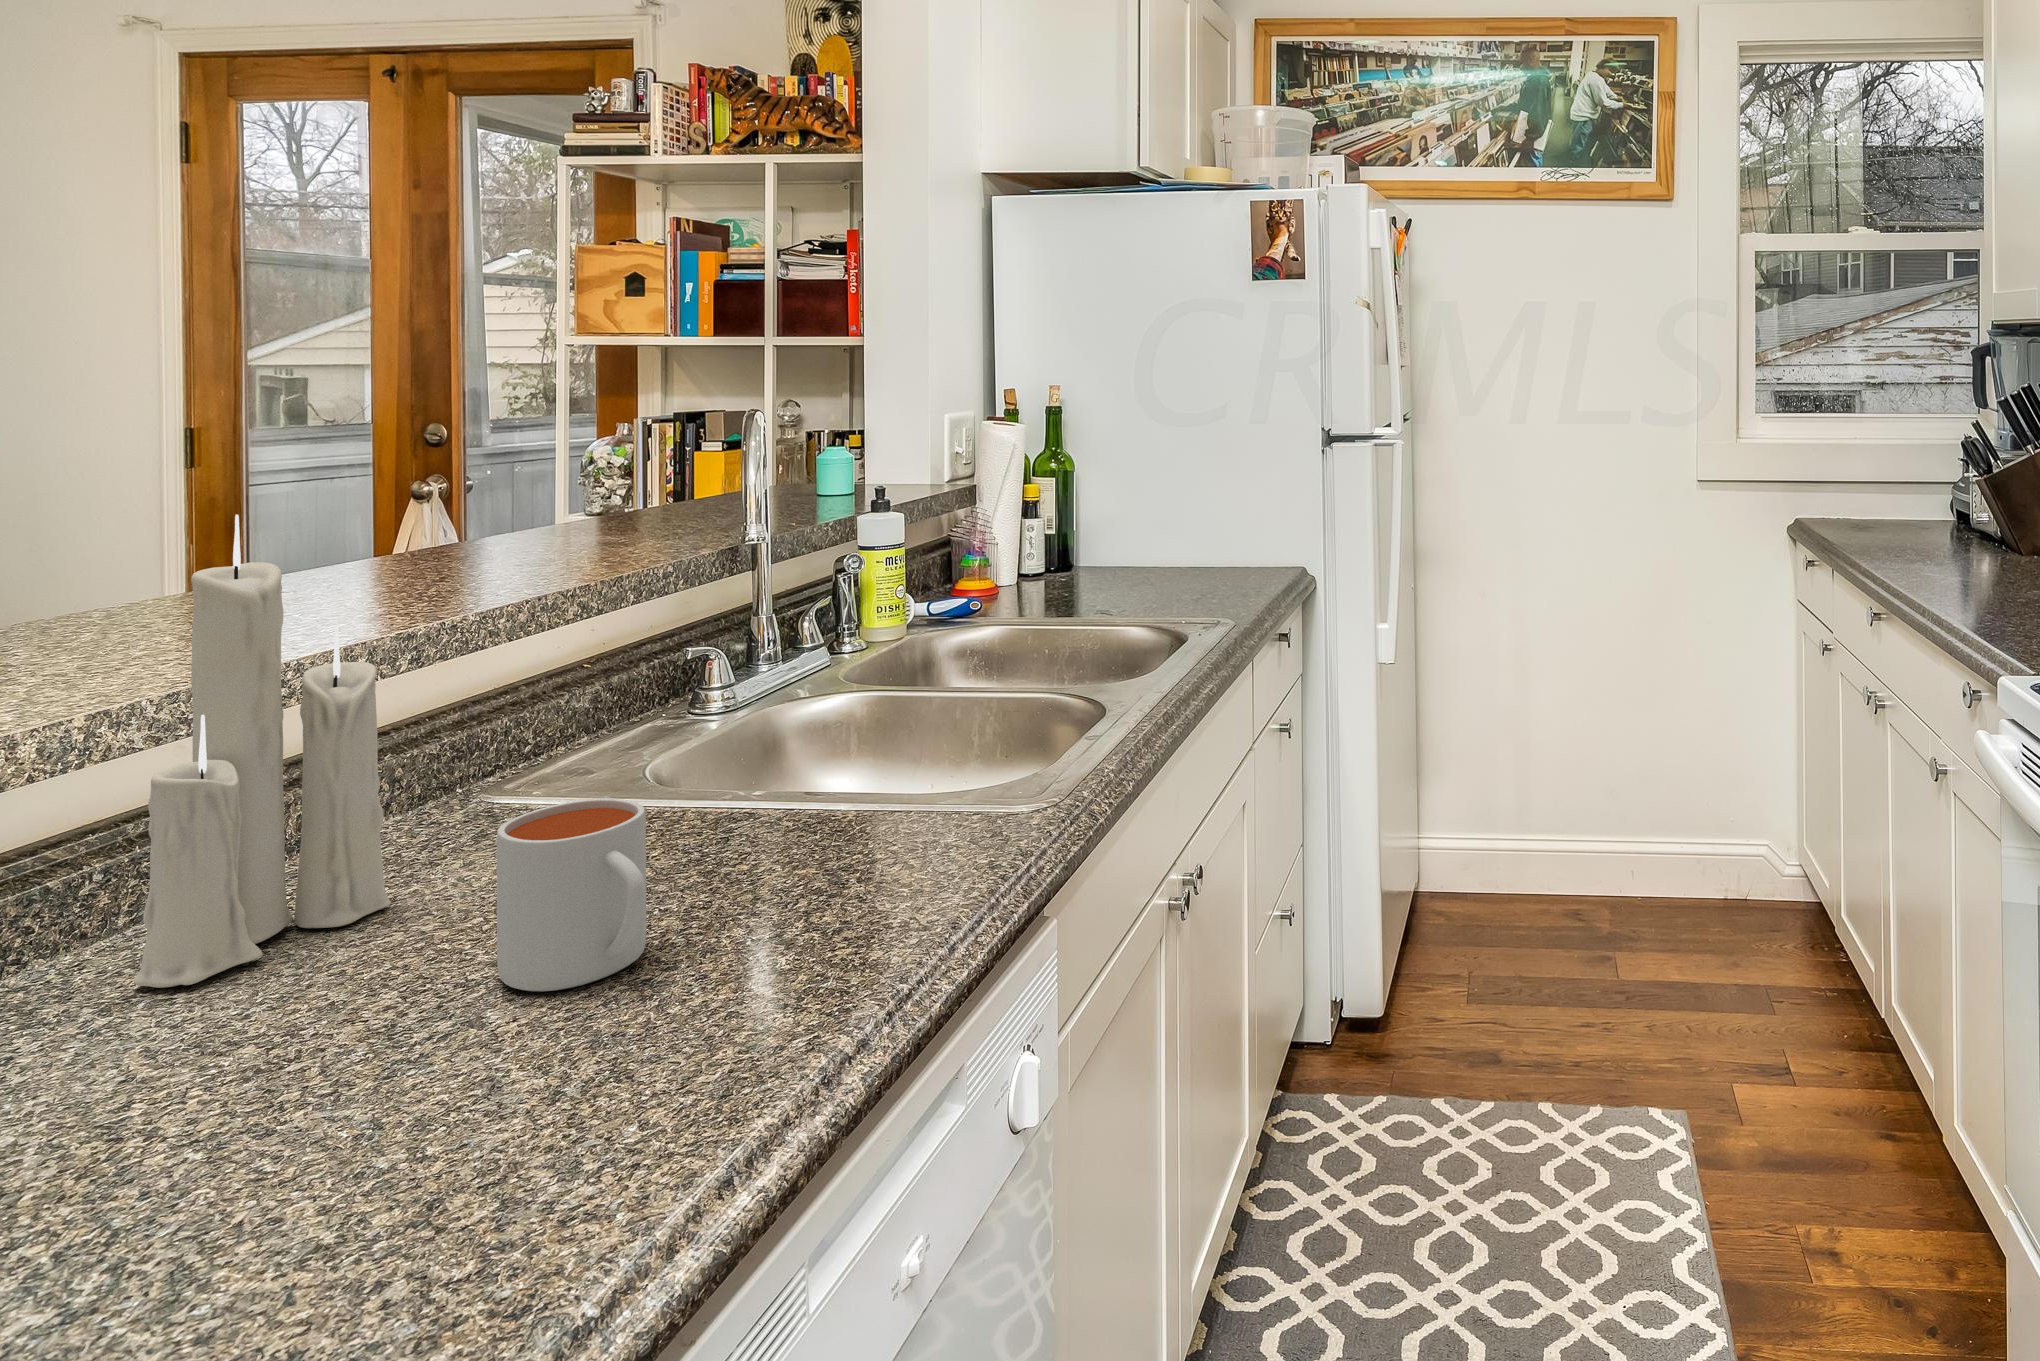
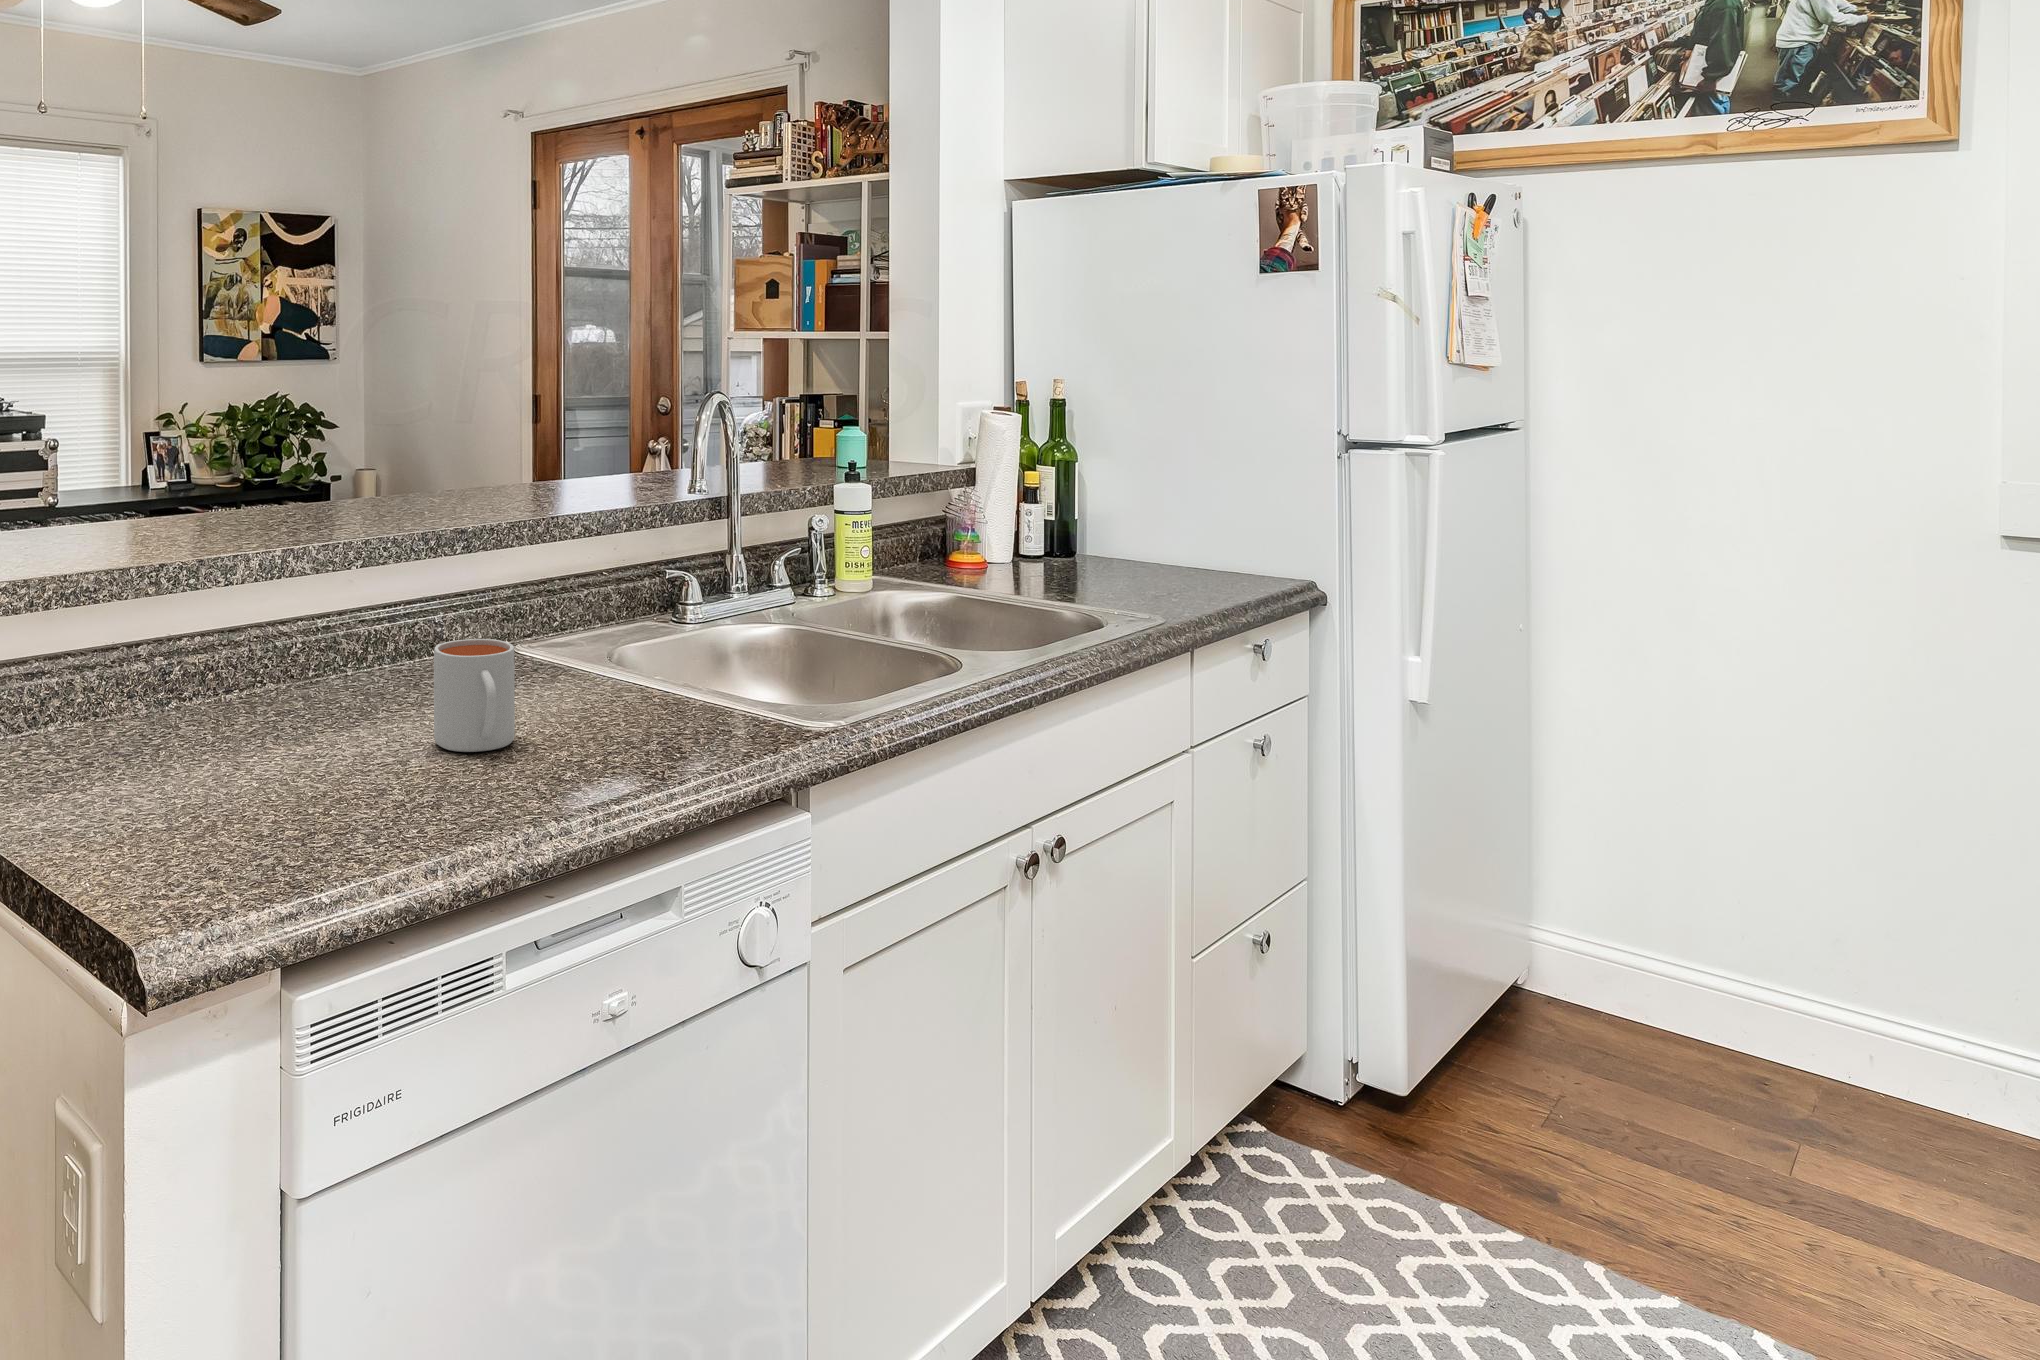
candle: present [134,515,391,988] -> none [301,428,427,708]

